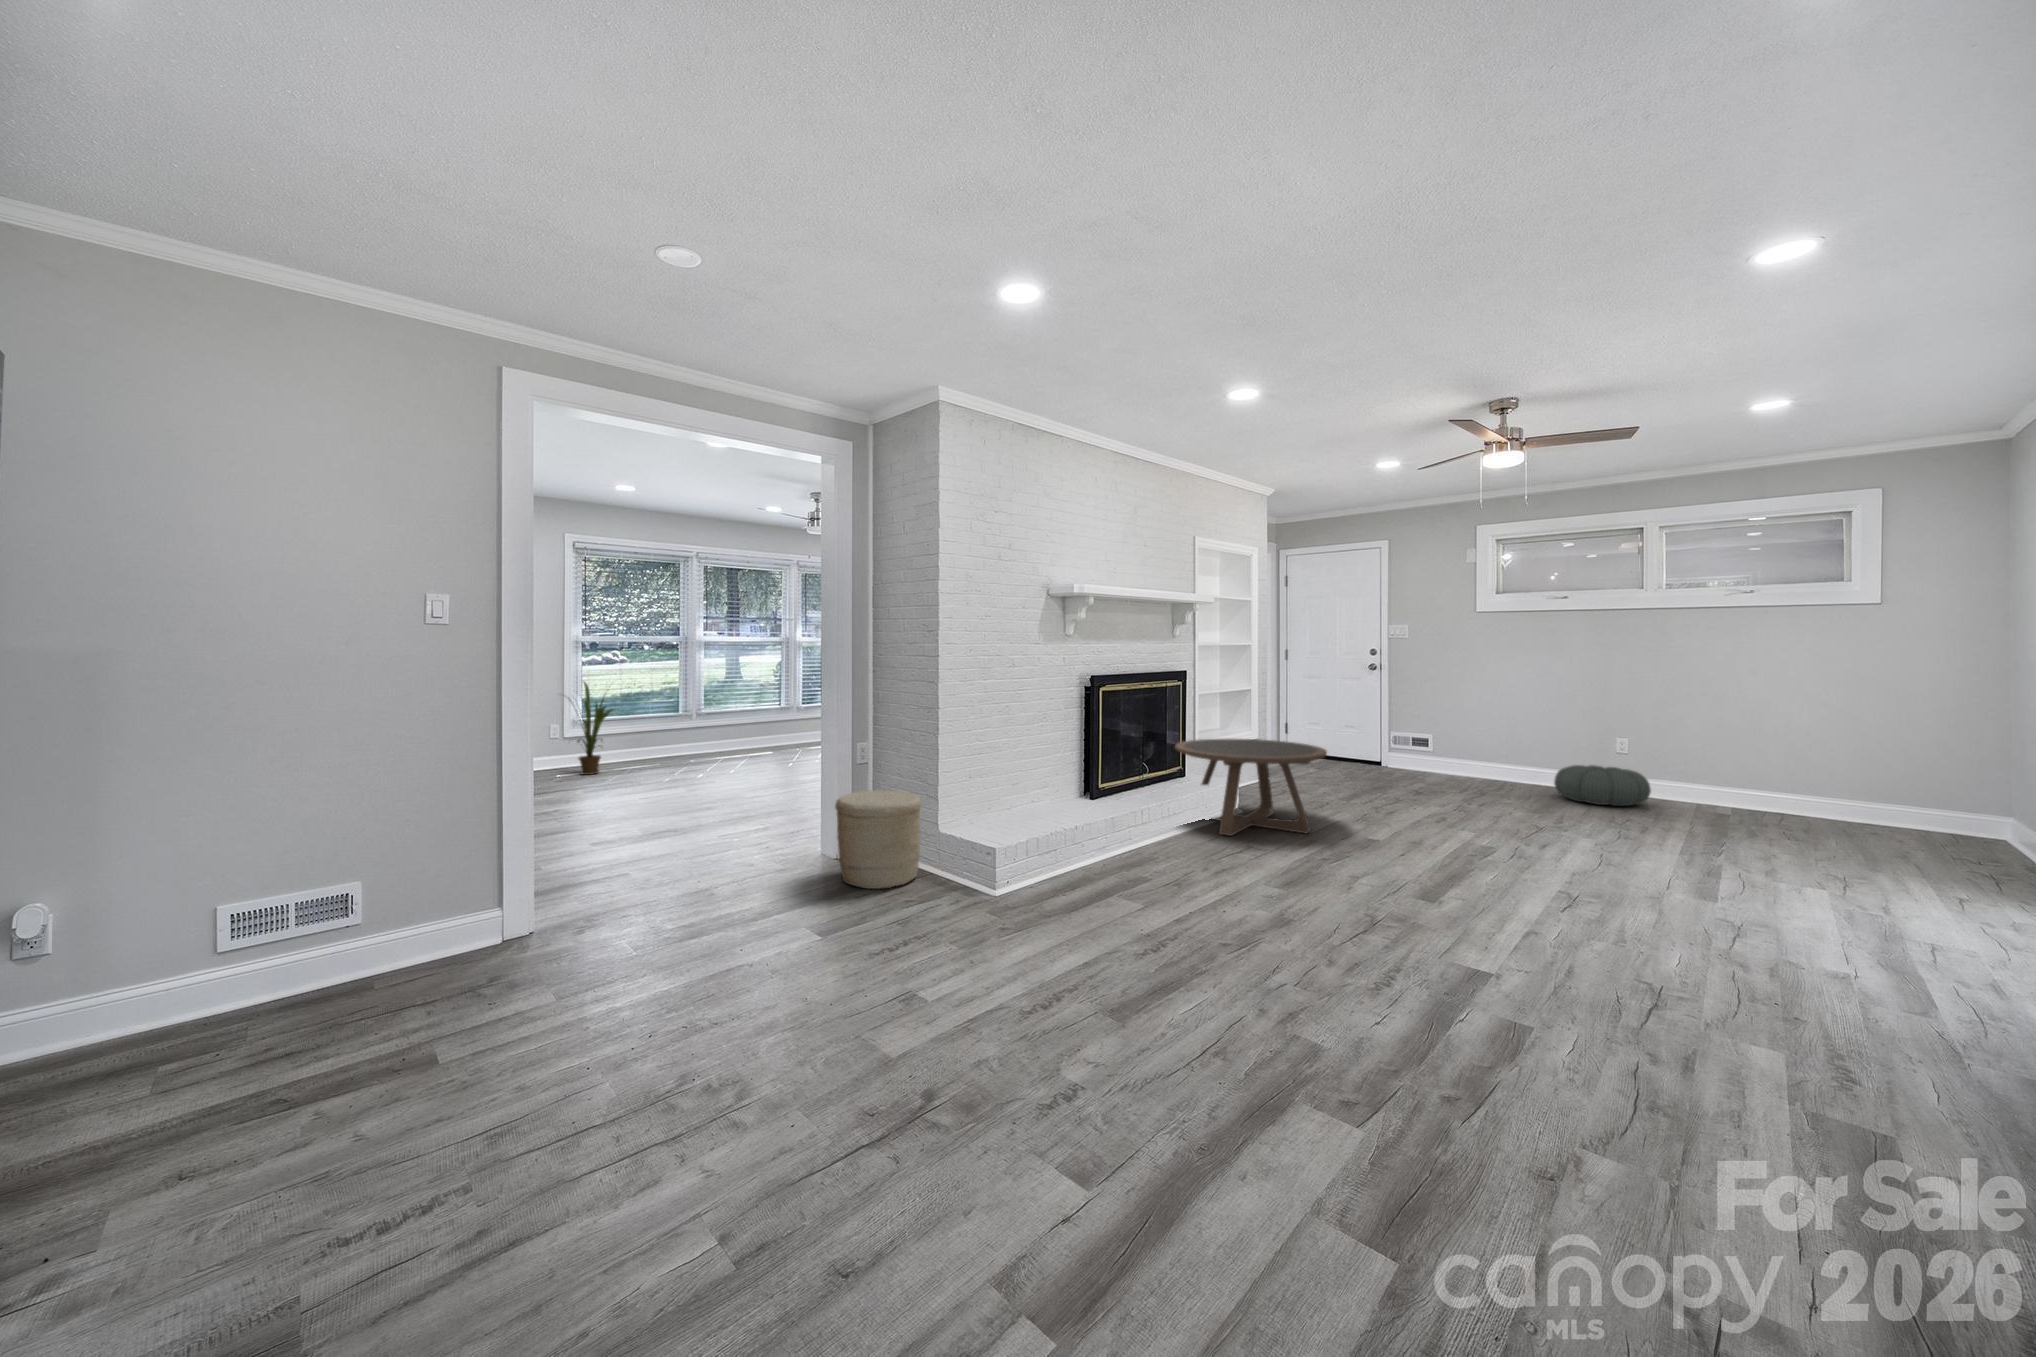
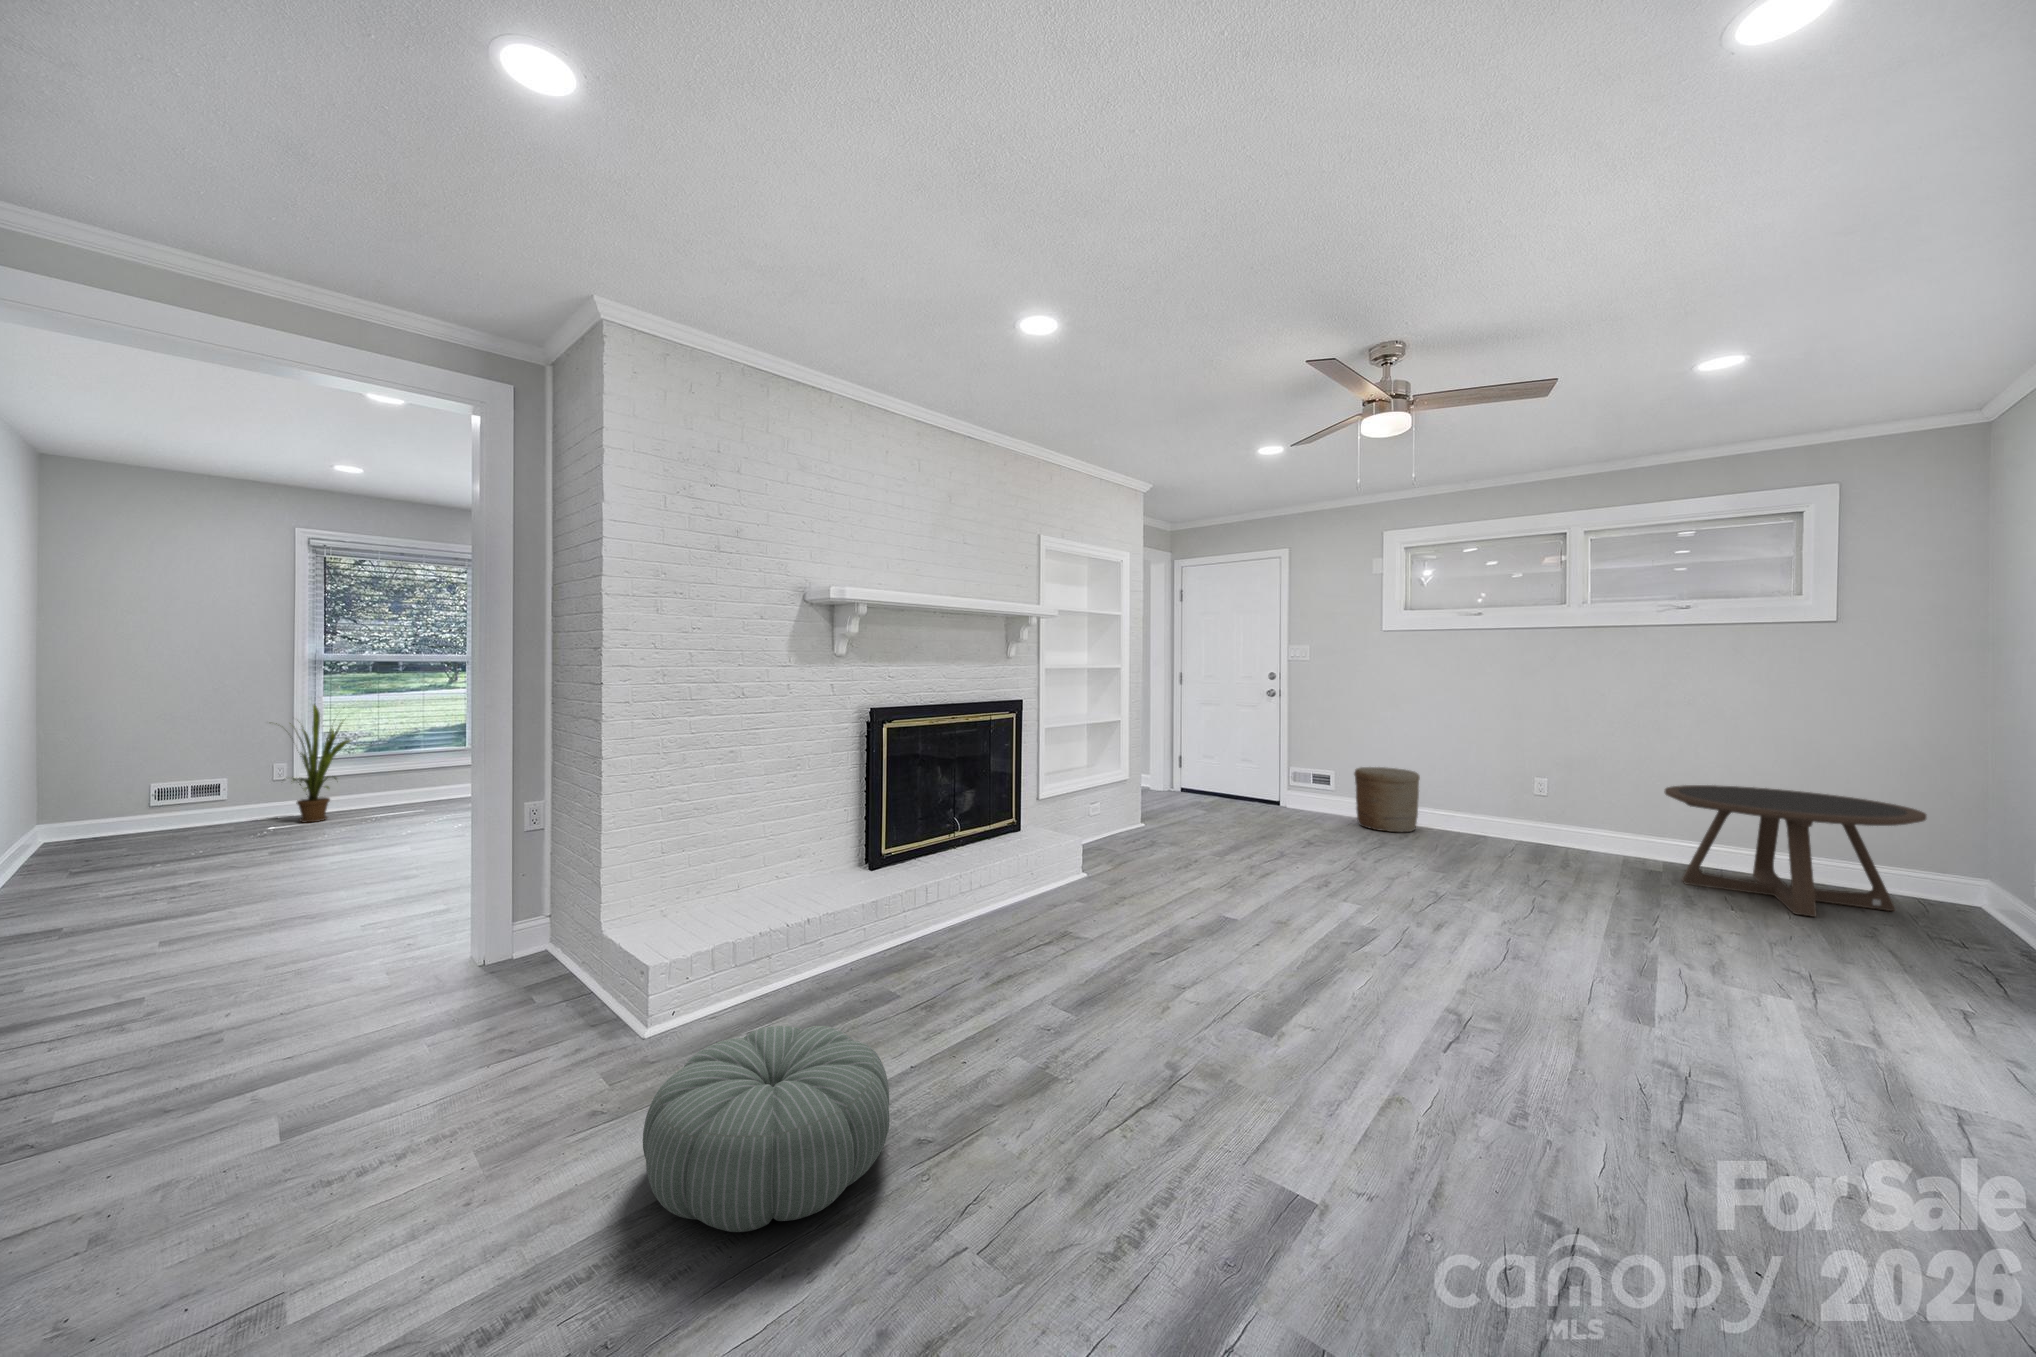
coffee table: present [1175,739,1327,836] -> present [1664,785,1926,917]
pouf: present [1554,765,1651,806] -> present [643,1026,889,1232]
woven basket: present [835,790,922,889] -> present [1354,767,1420,832]

